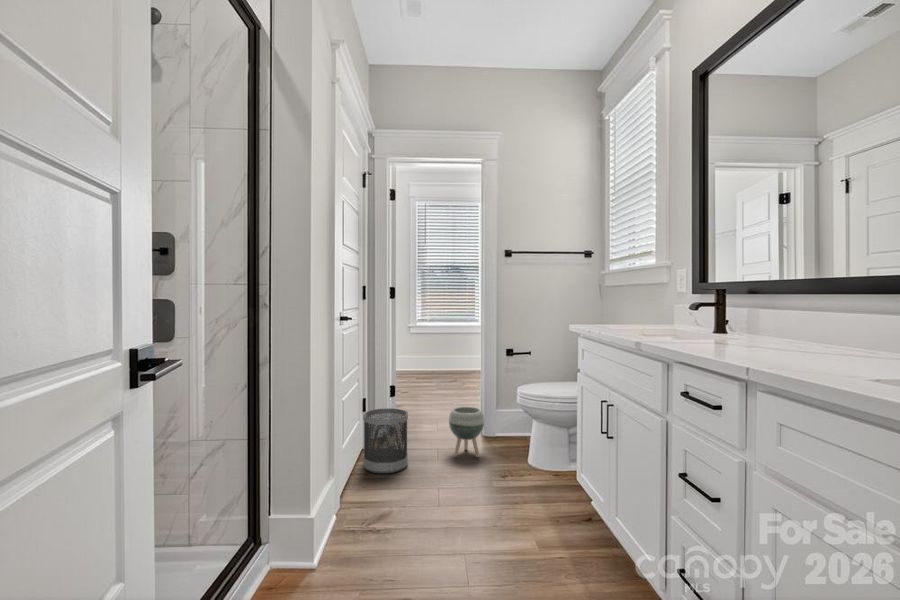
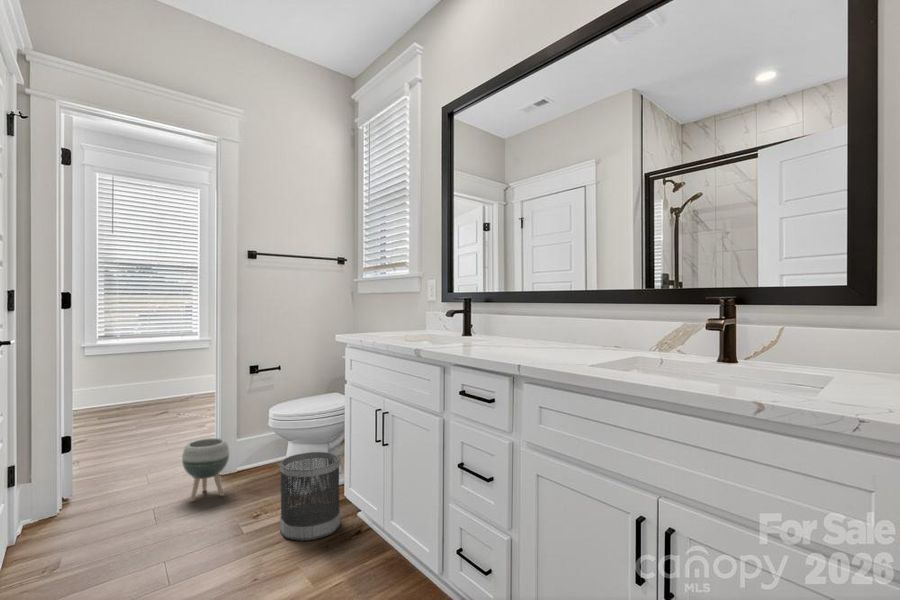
wastebasket: present [363,408,408,473] -> present [280,452,340,541]

